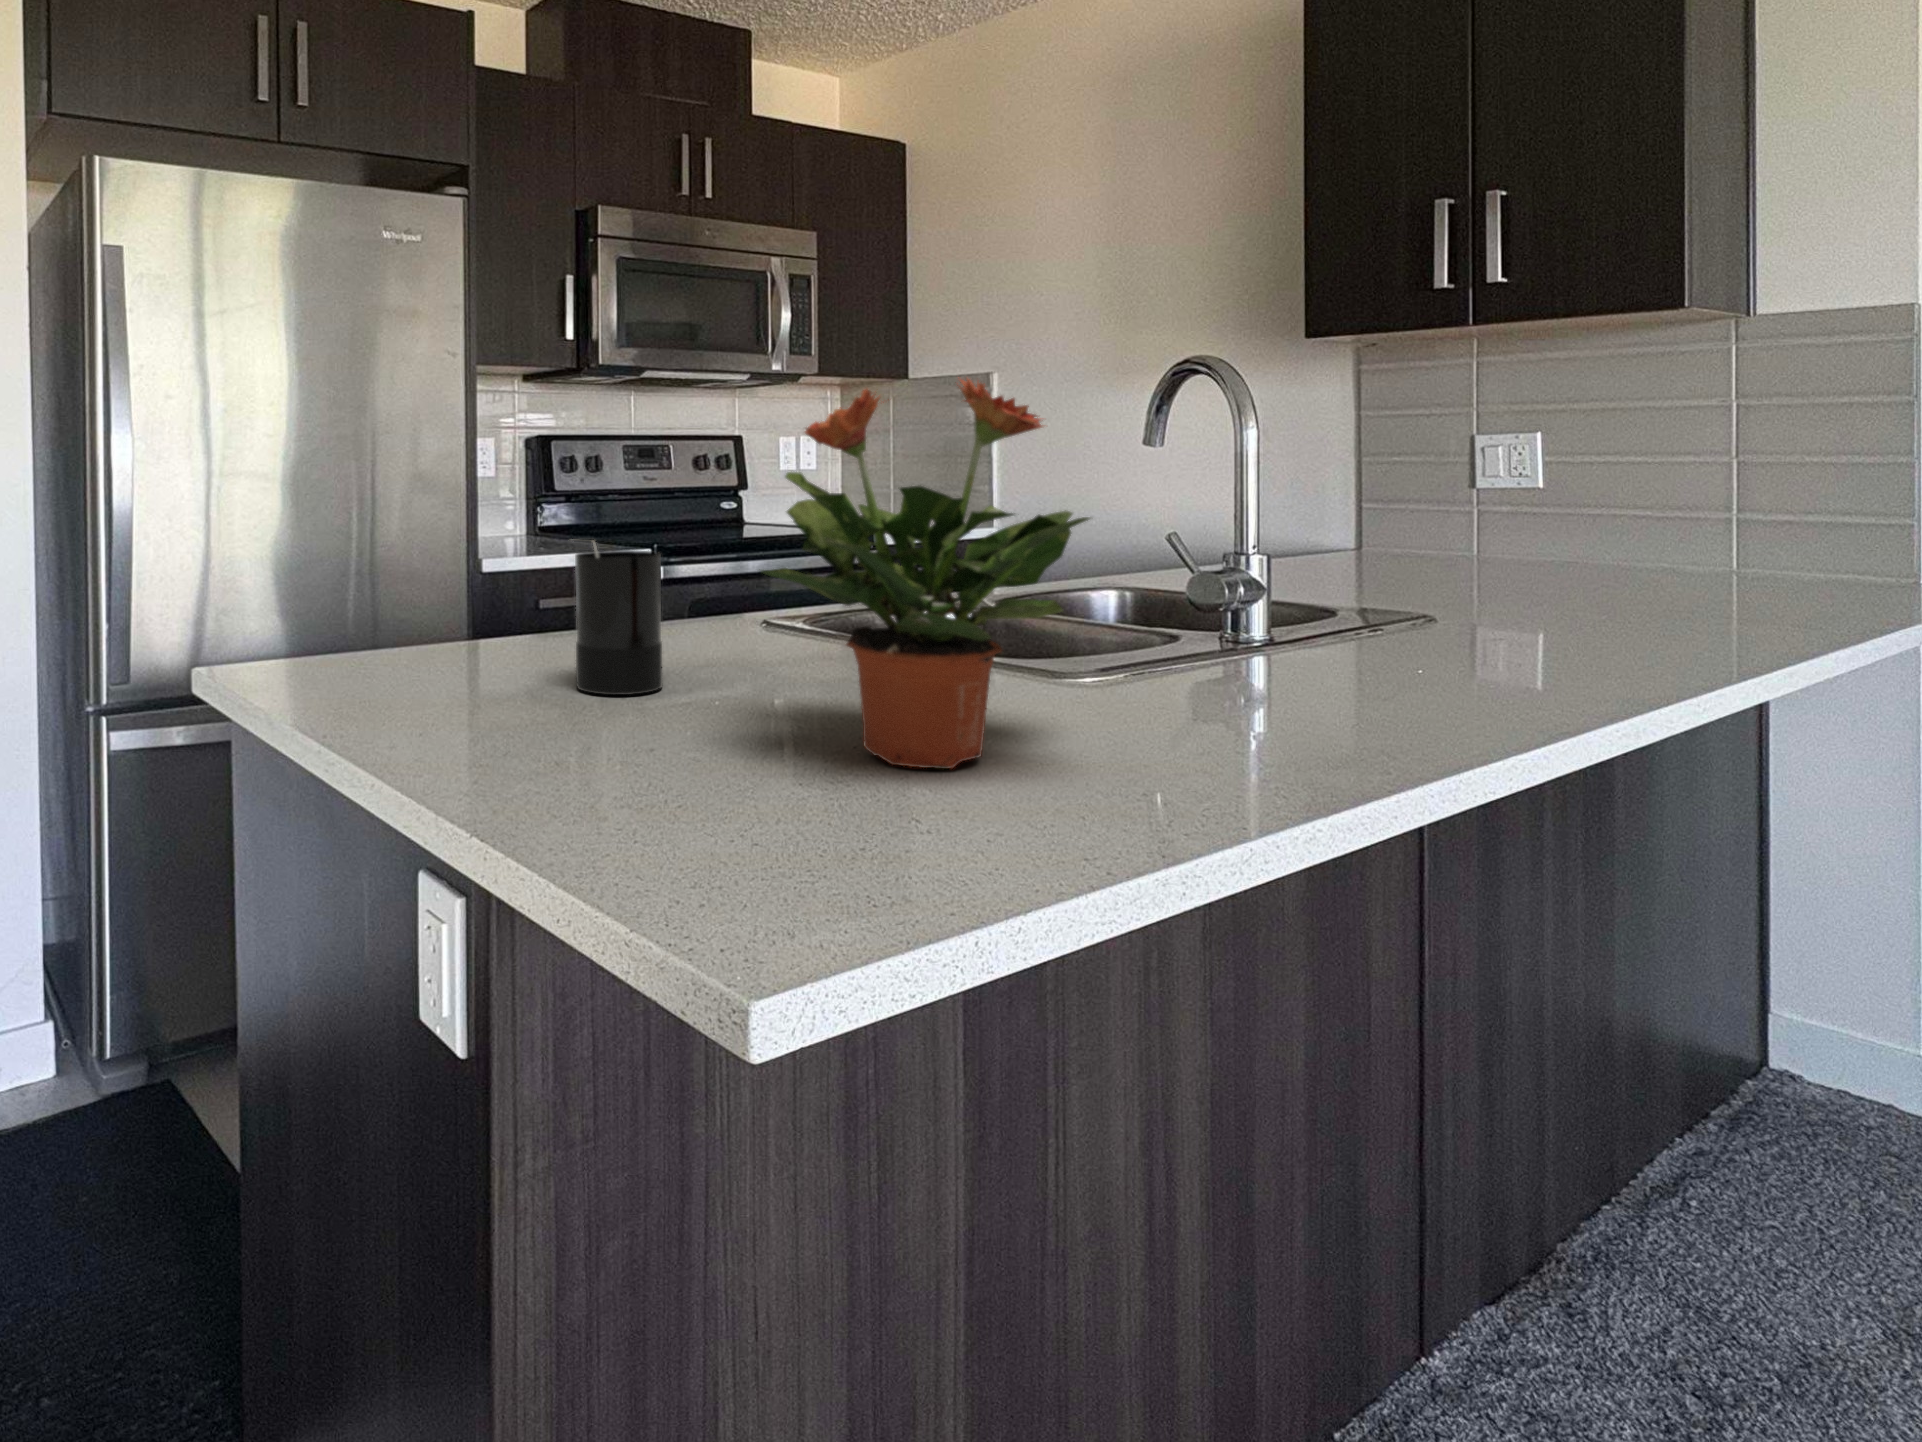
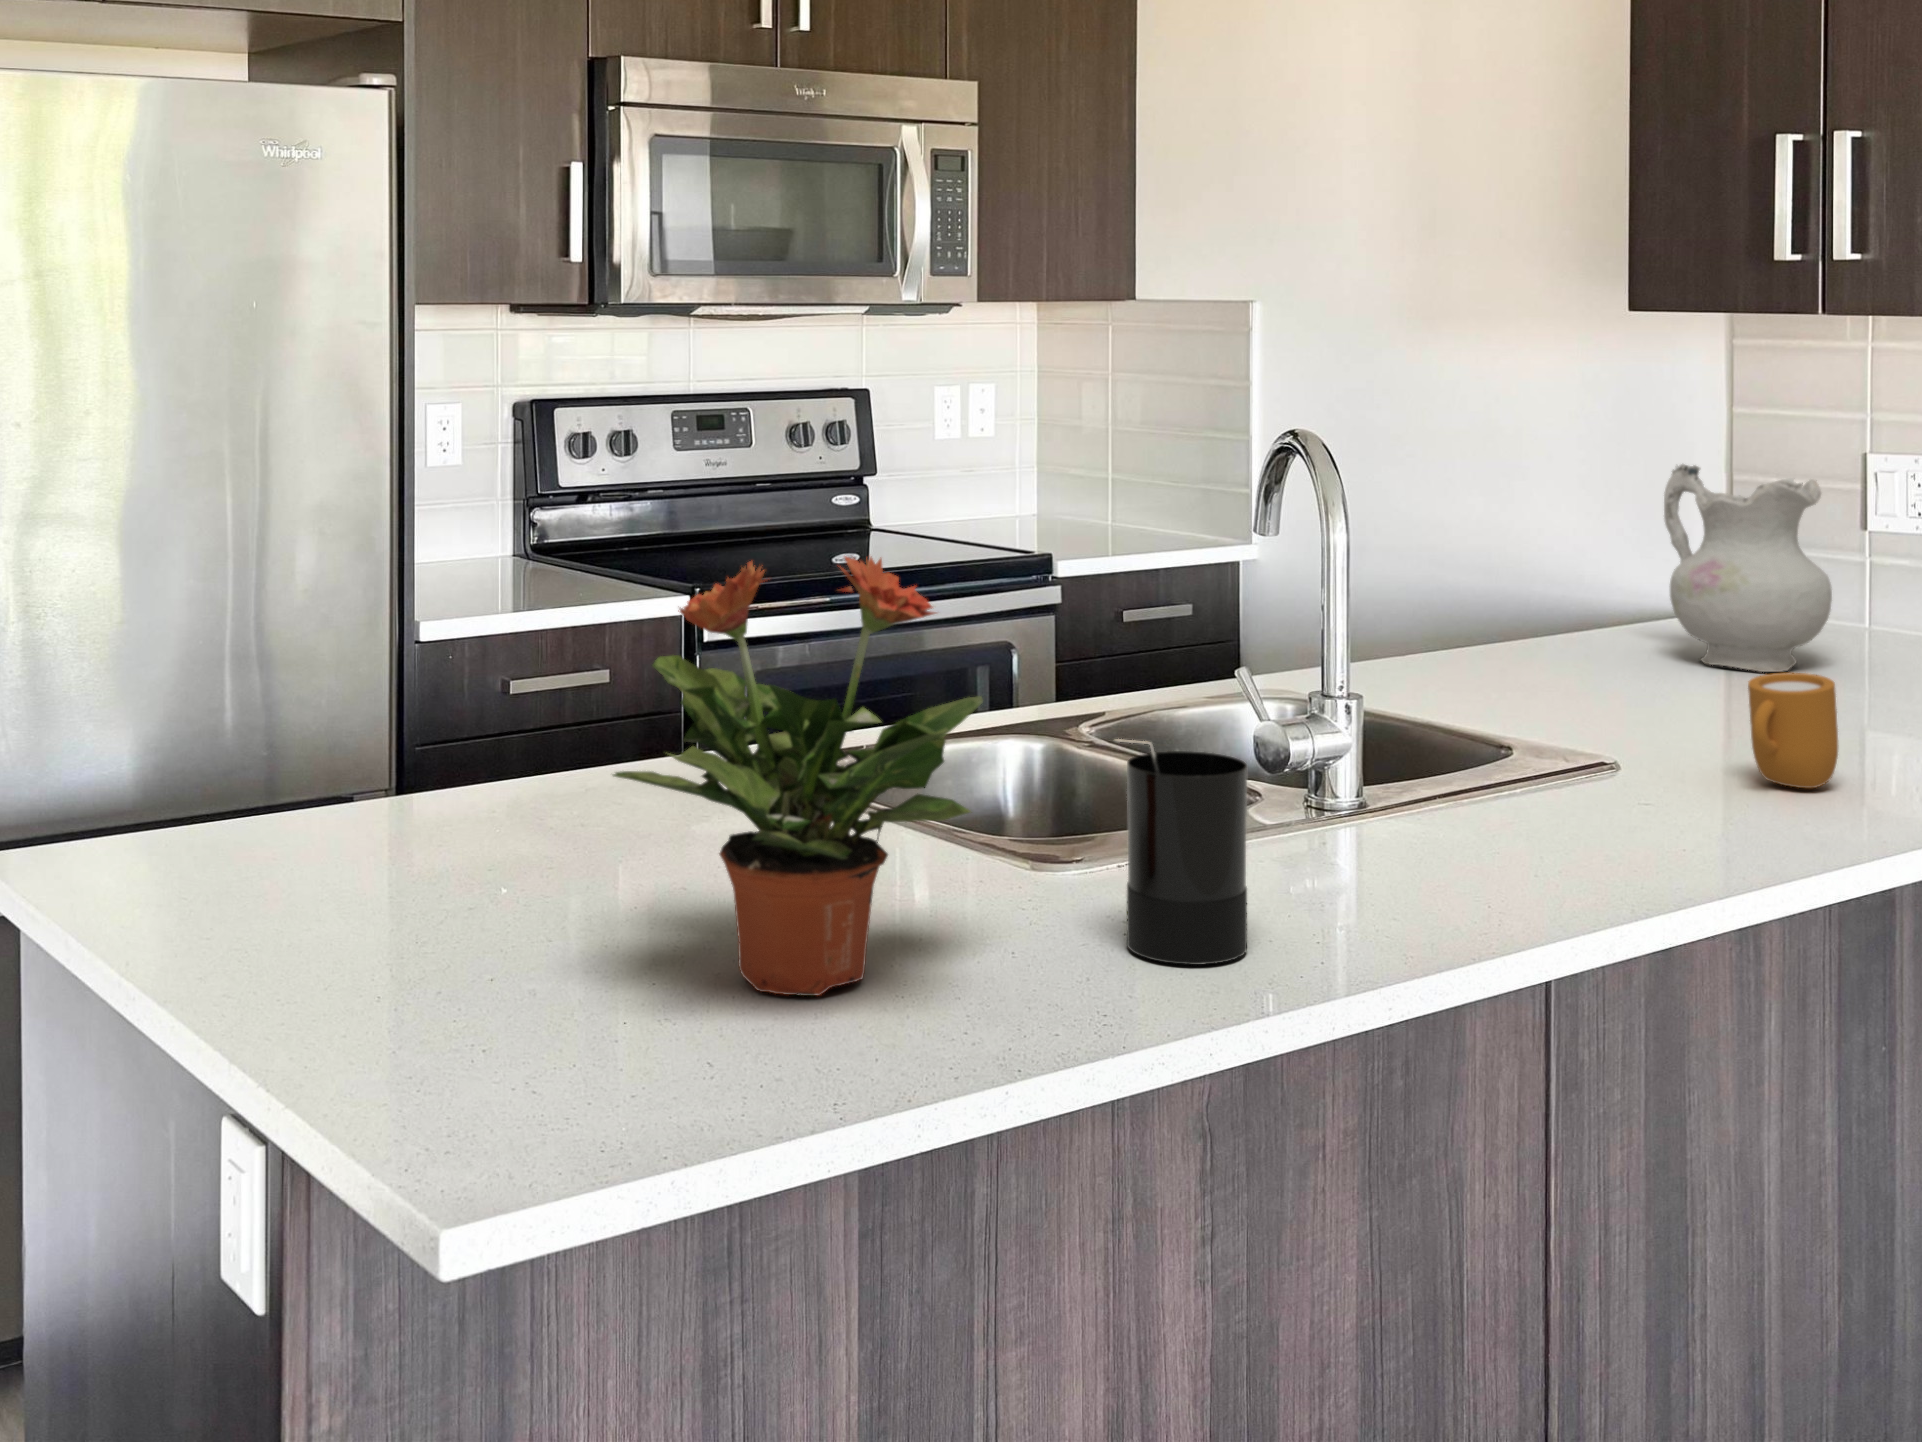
ceramic pitcher: none [1349,436,1492,578] -> present [1664,464,1832,672]
candle: present [575,541,662,695] -> present [1116,739,1247,965]
mug: none [1547,548,1632,636] -> present [1748,673,1838,788]

